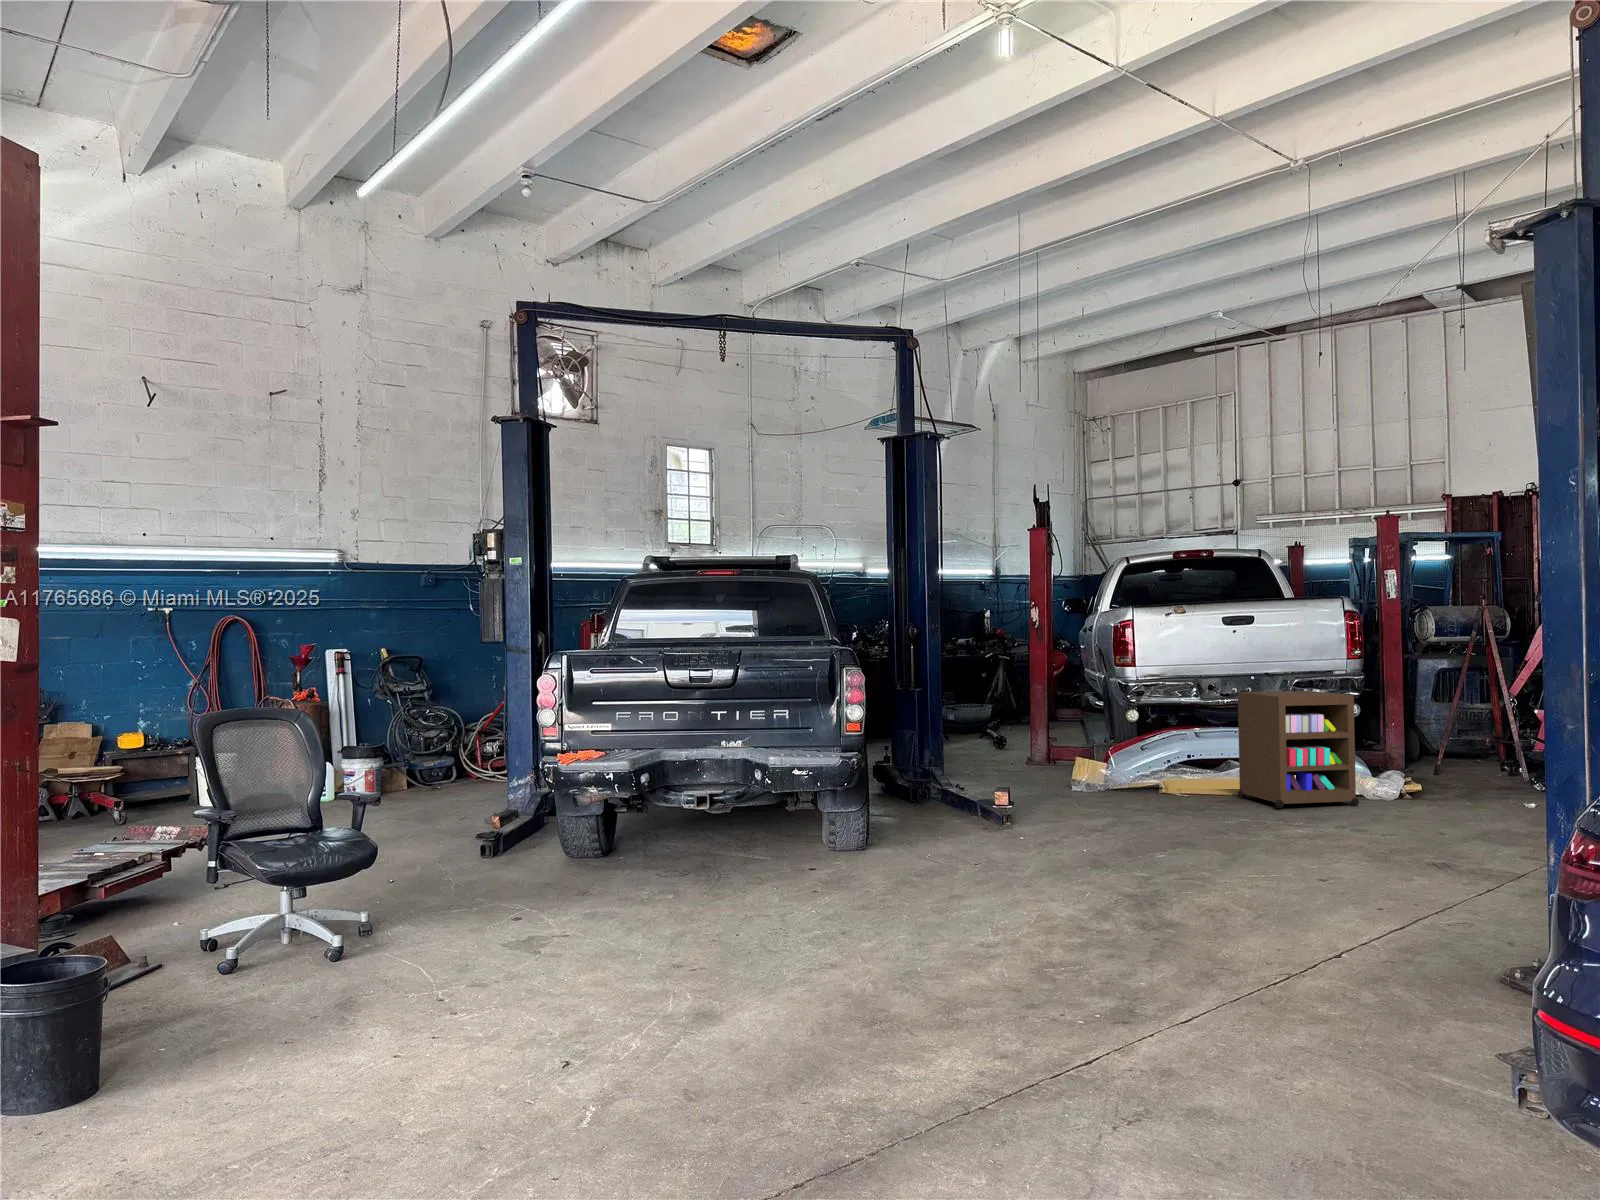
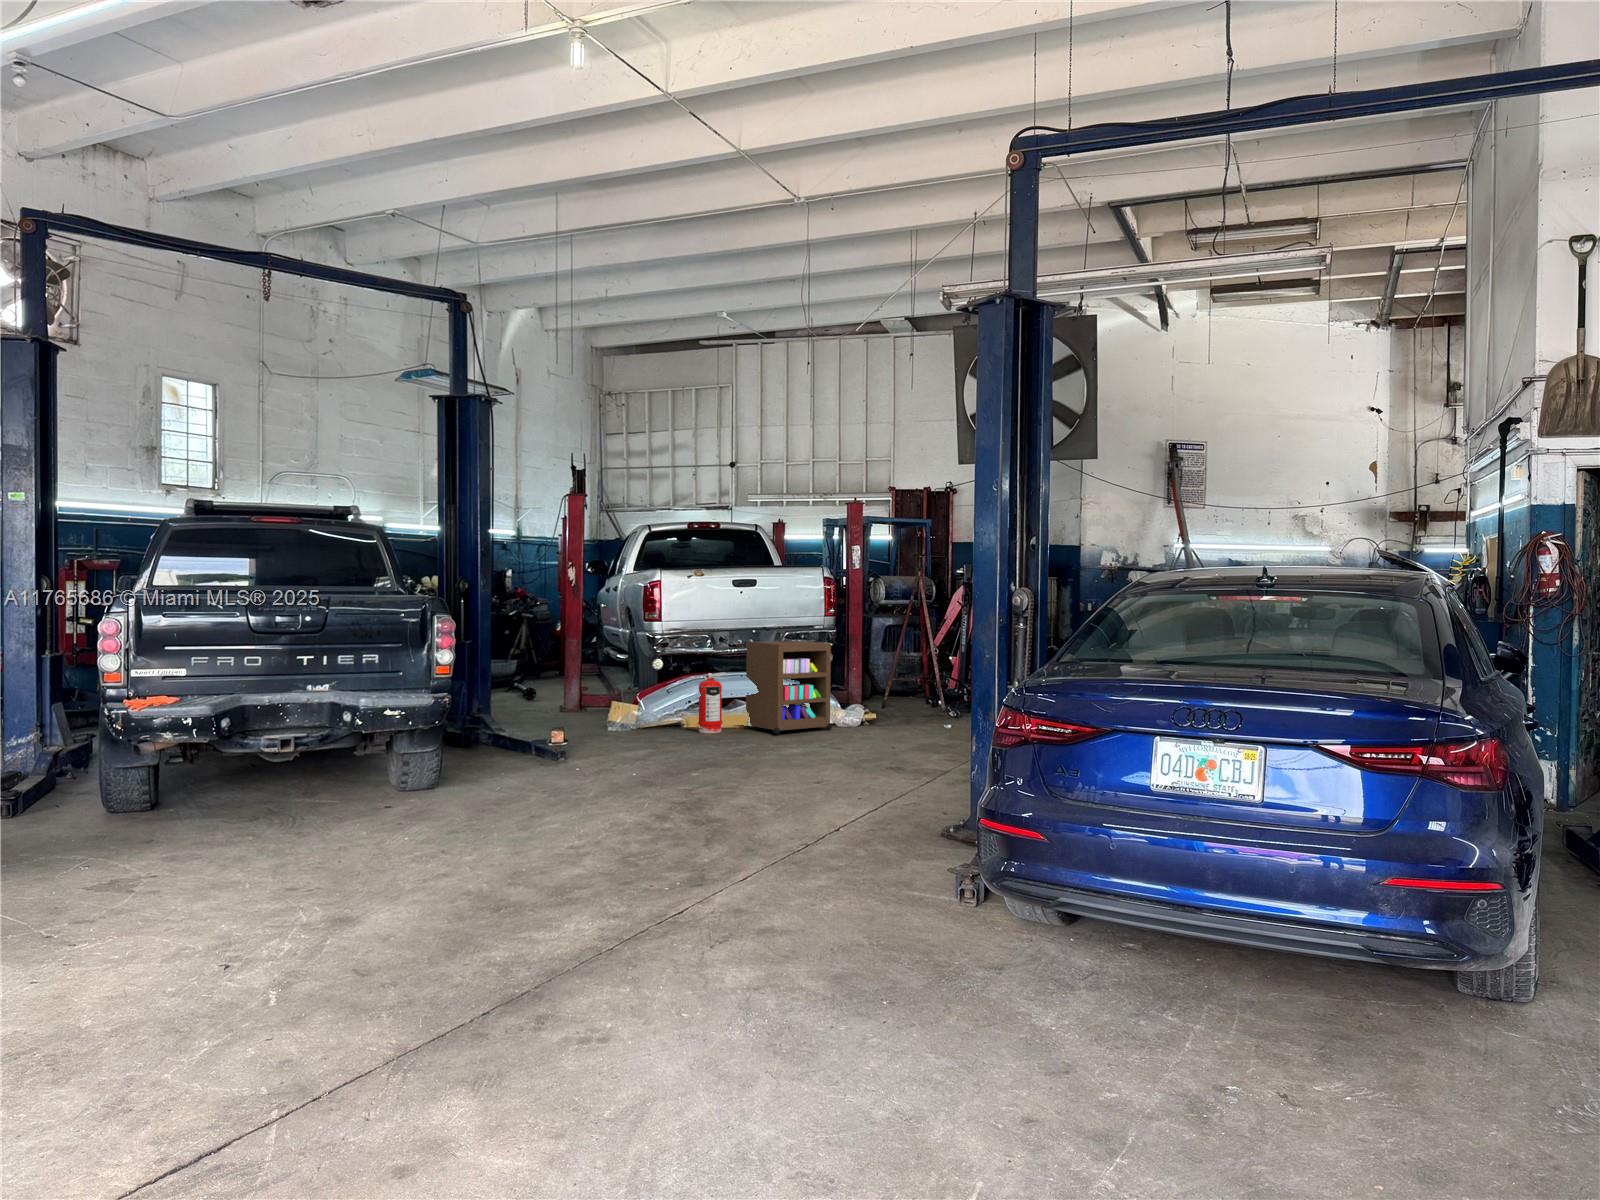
fire extinguisher: none [1177,729,1211,802] -> present [698,672,726,733]

